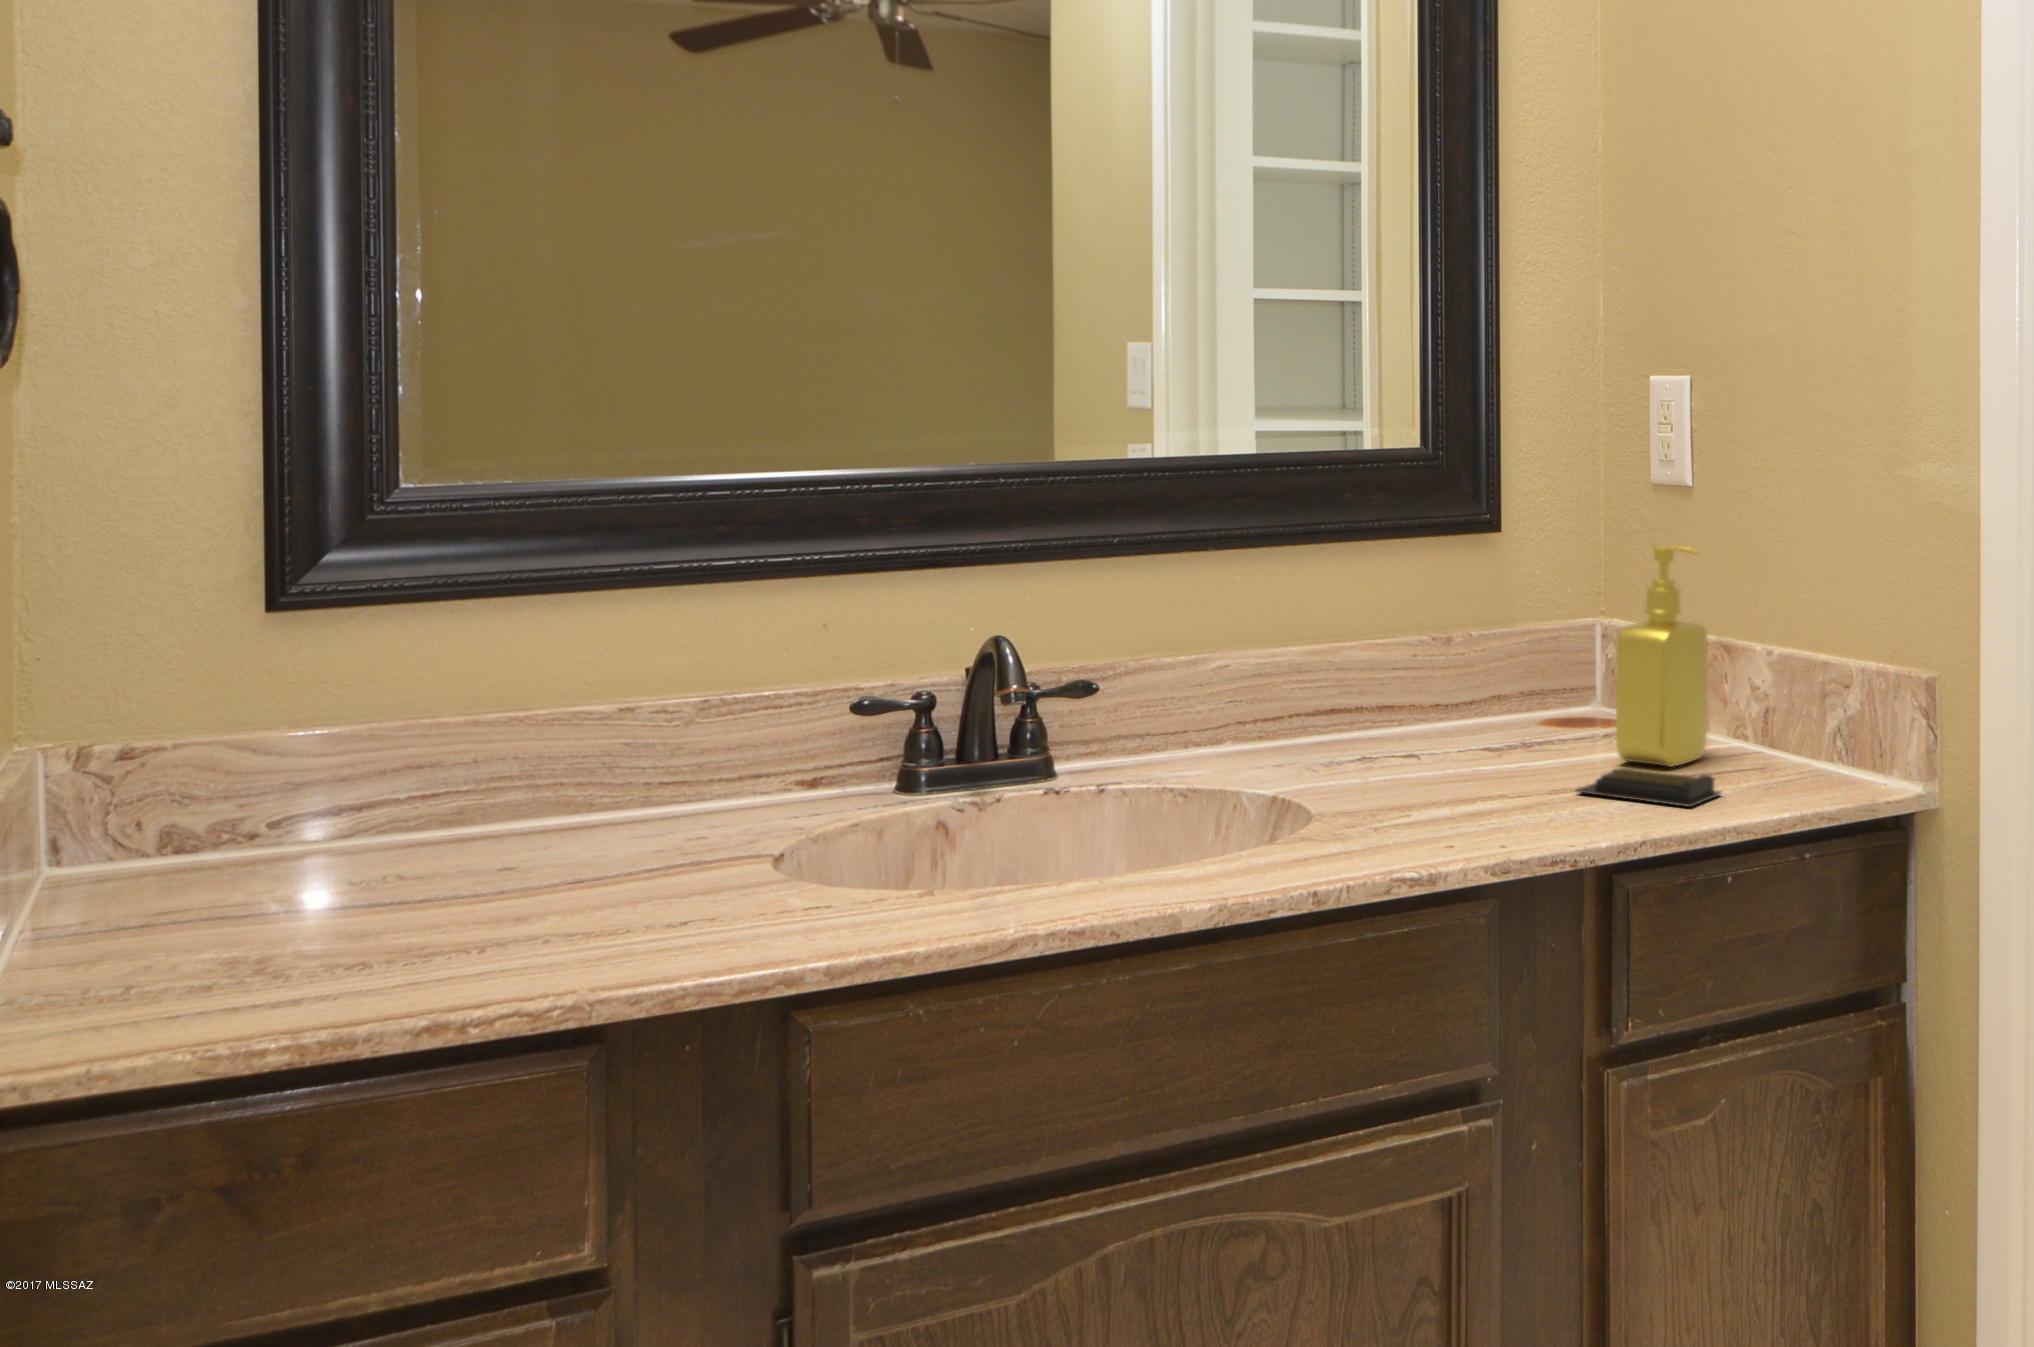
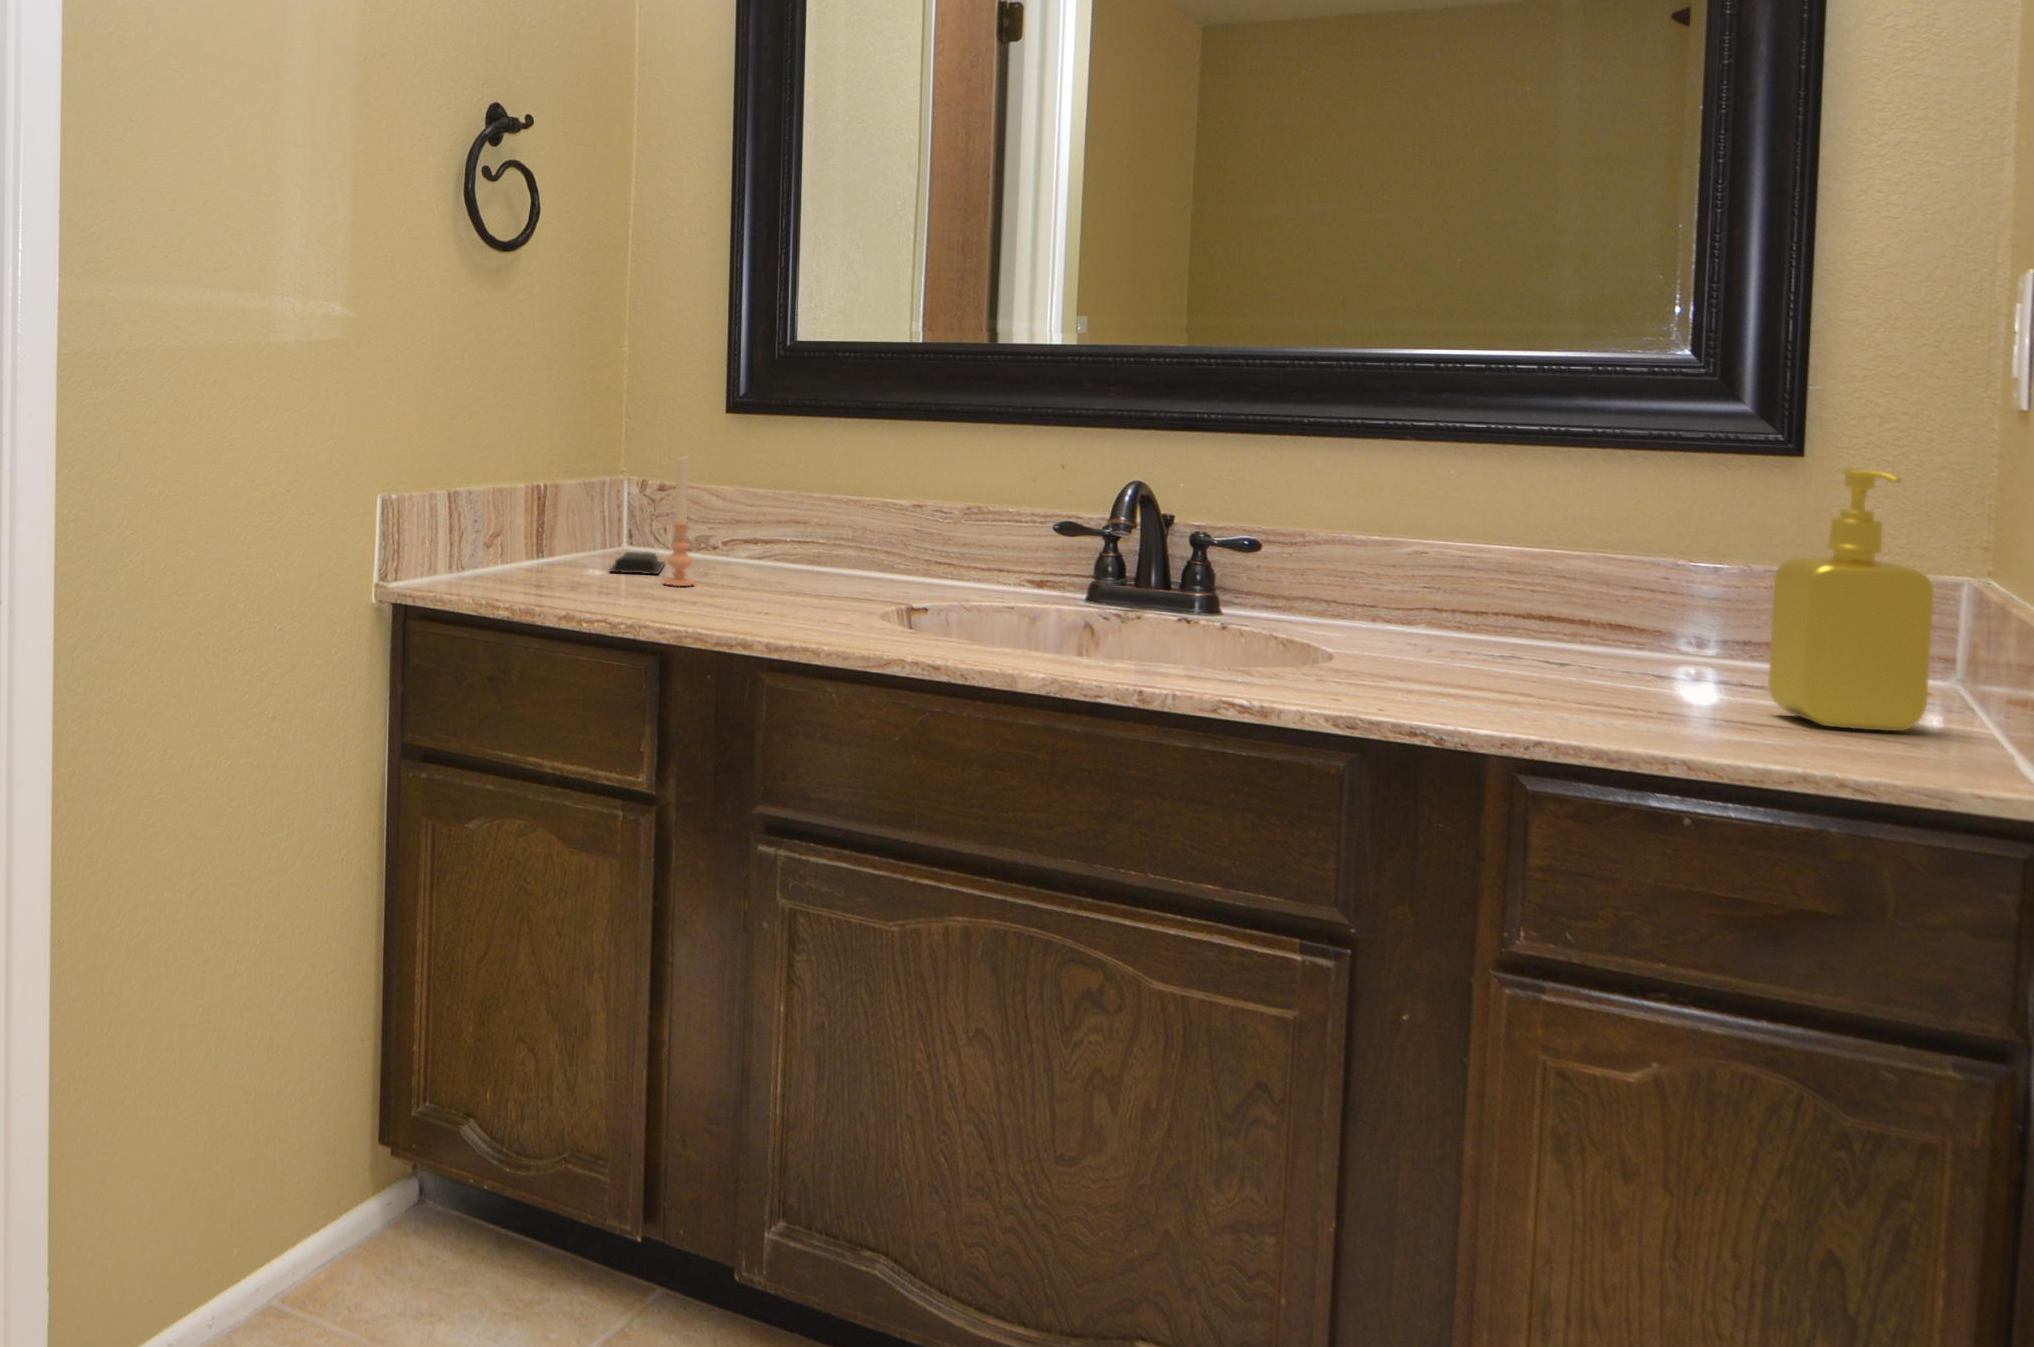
candle: none [317,691,381,926] -> present [664,457,695,586]
soap bar: present [1577,768,1721,807] -> present [610,552,665,574]

